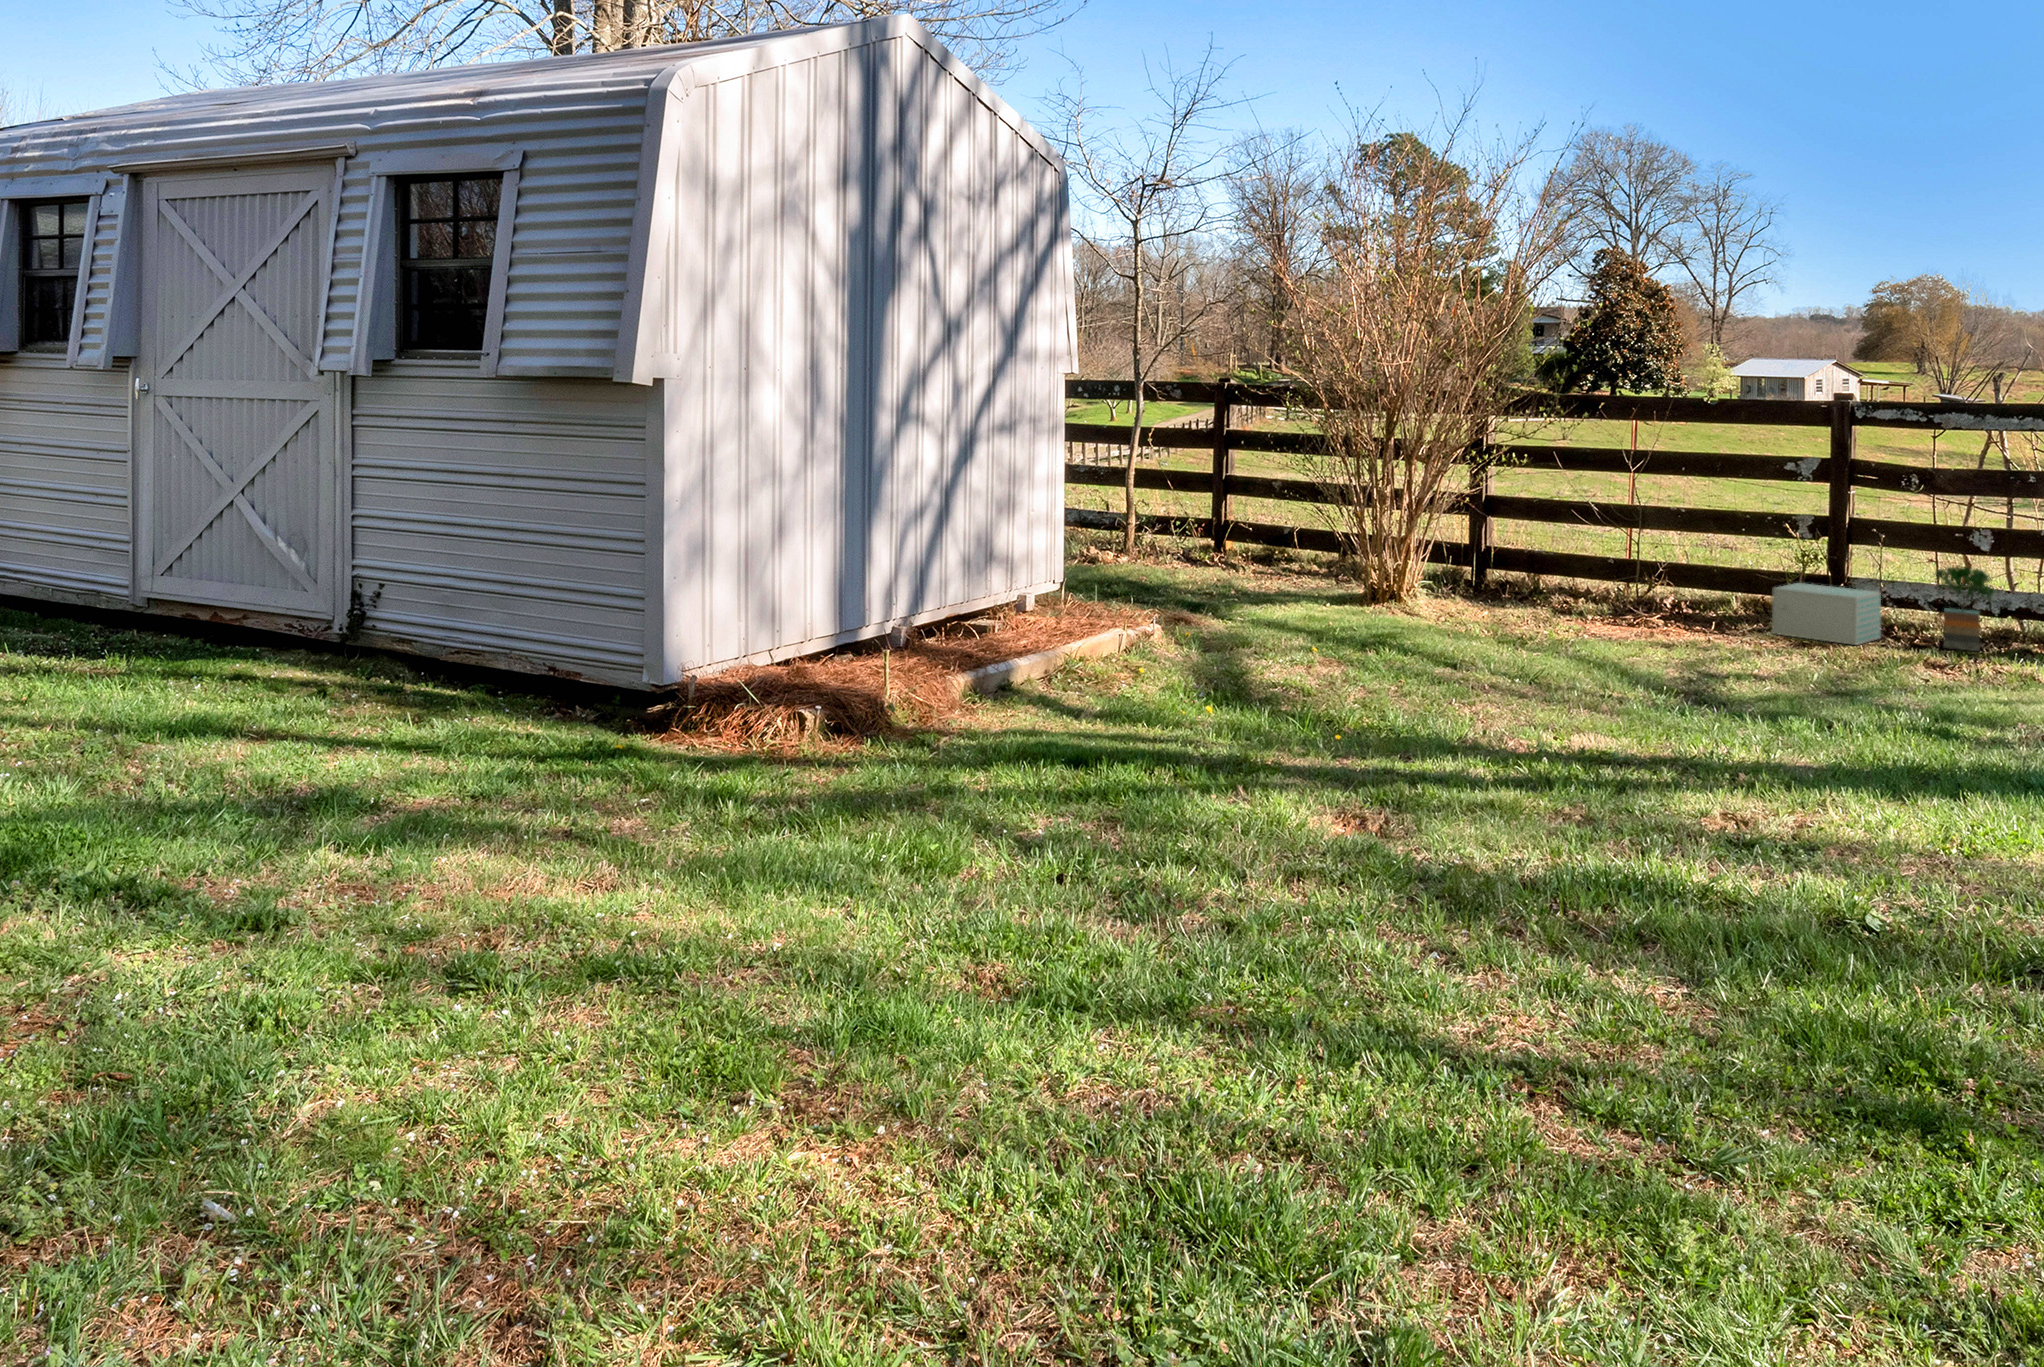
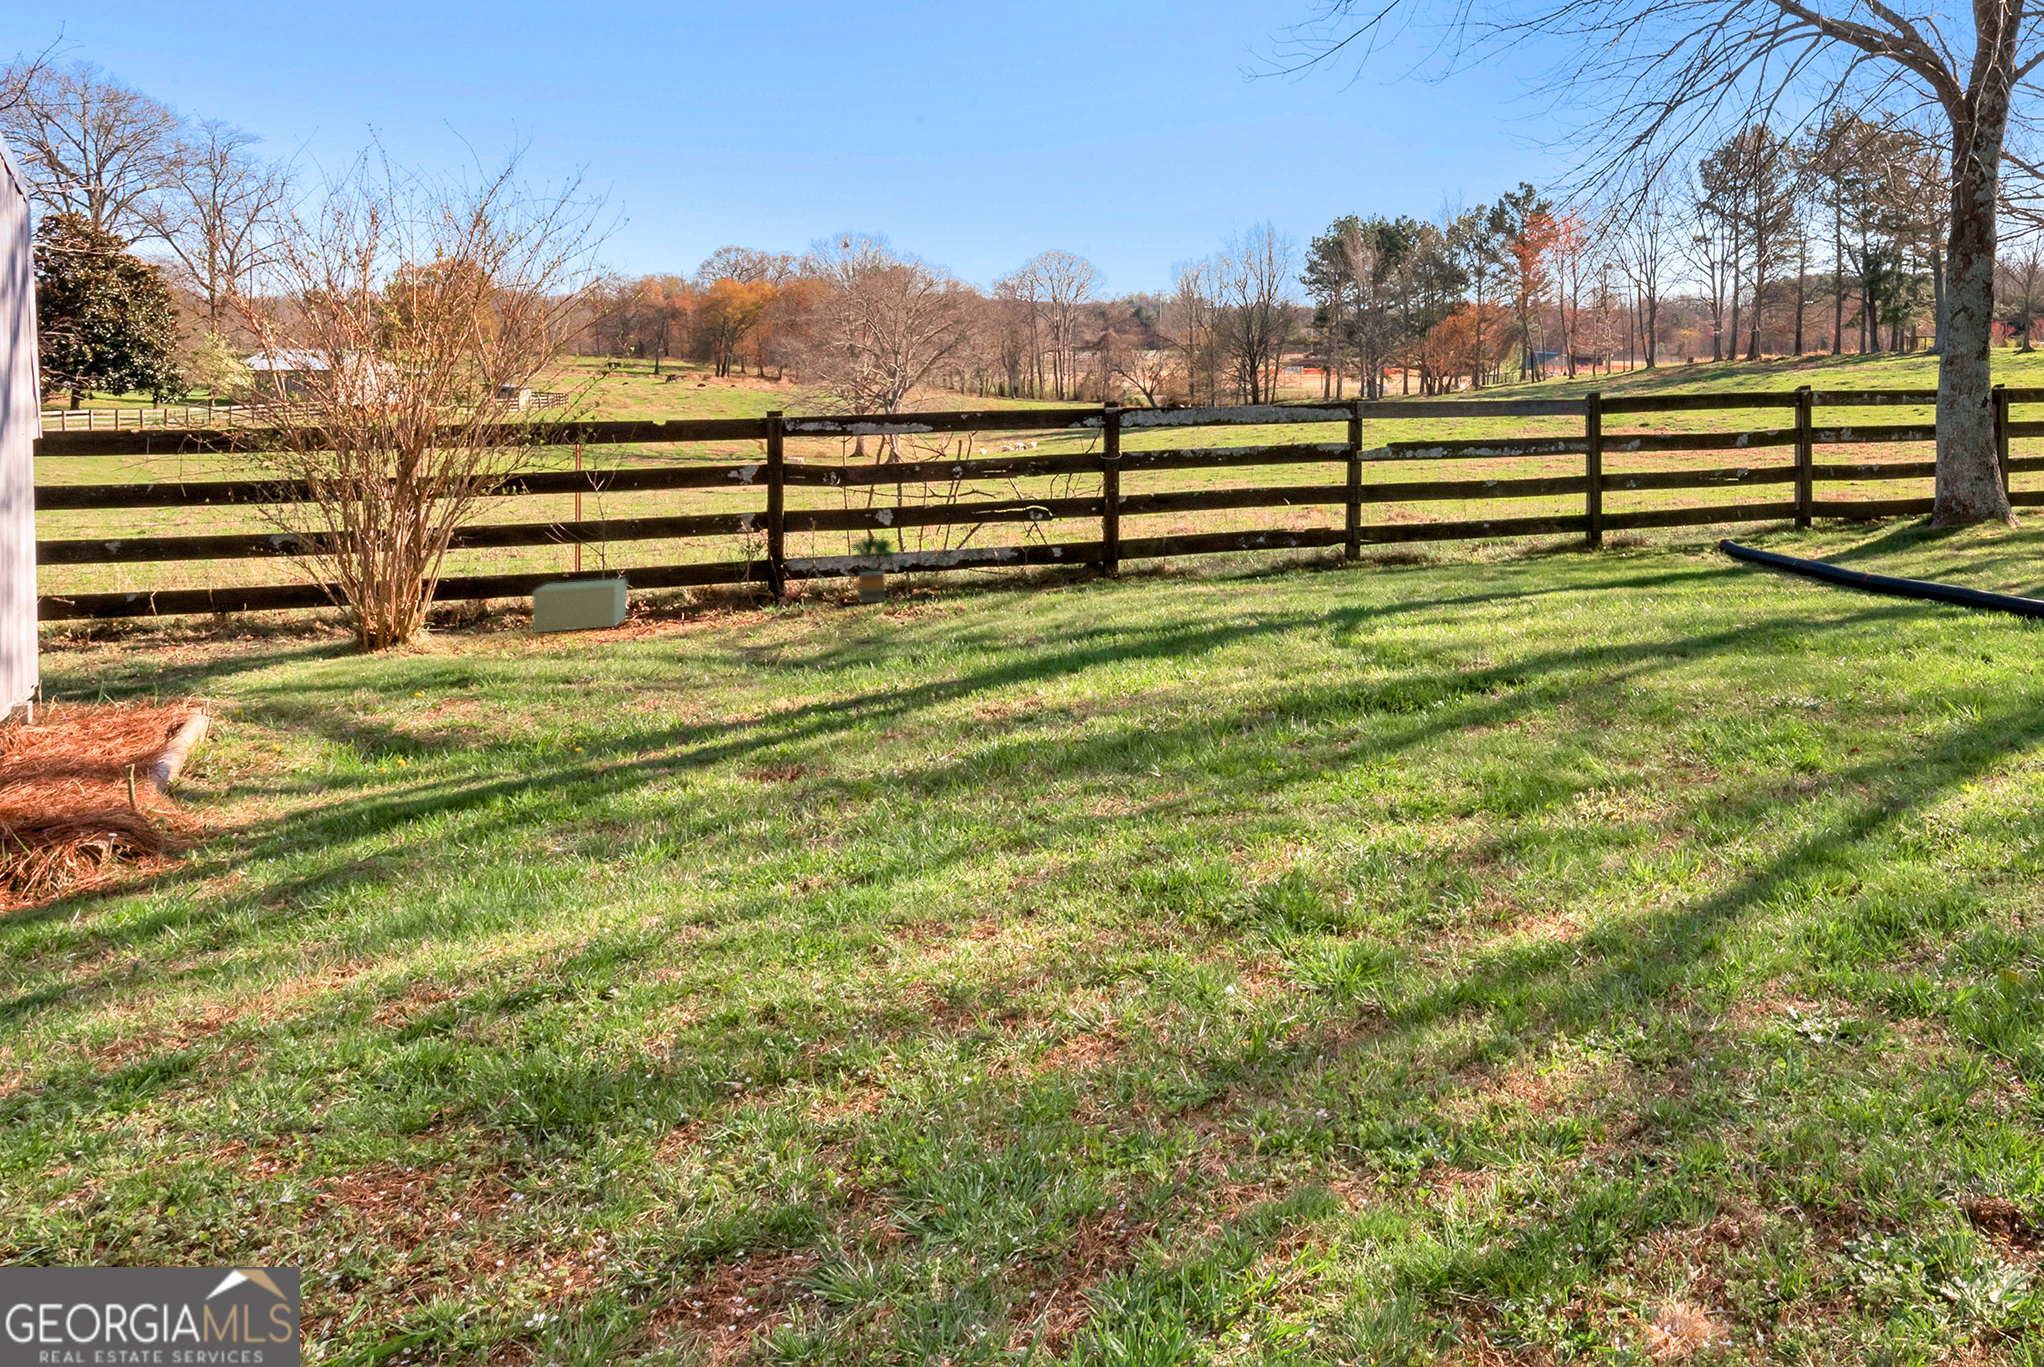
storage box: present [1772,583,1881,645] -> present [533,579,626,633]

